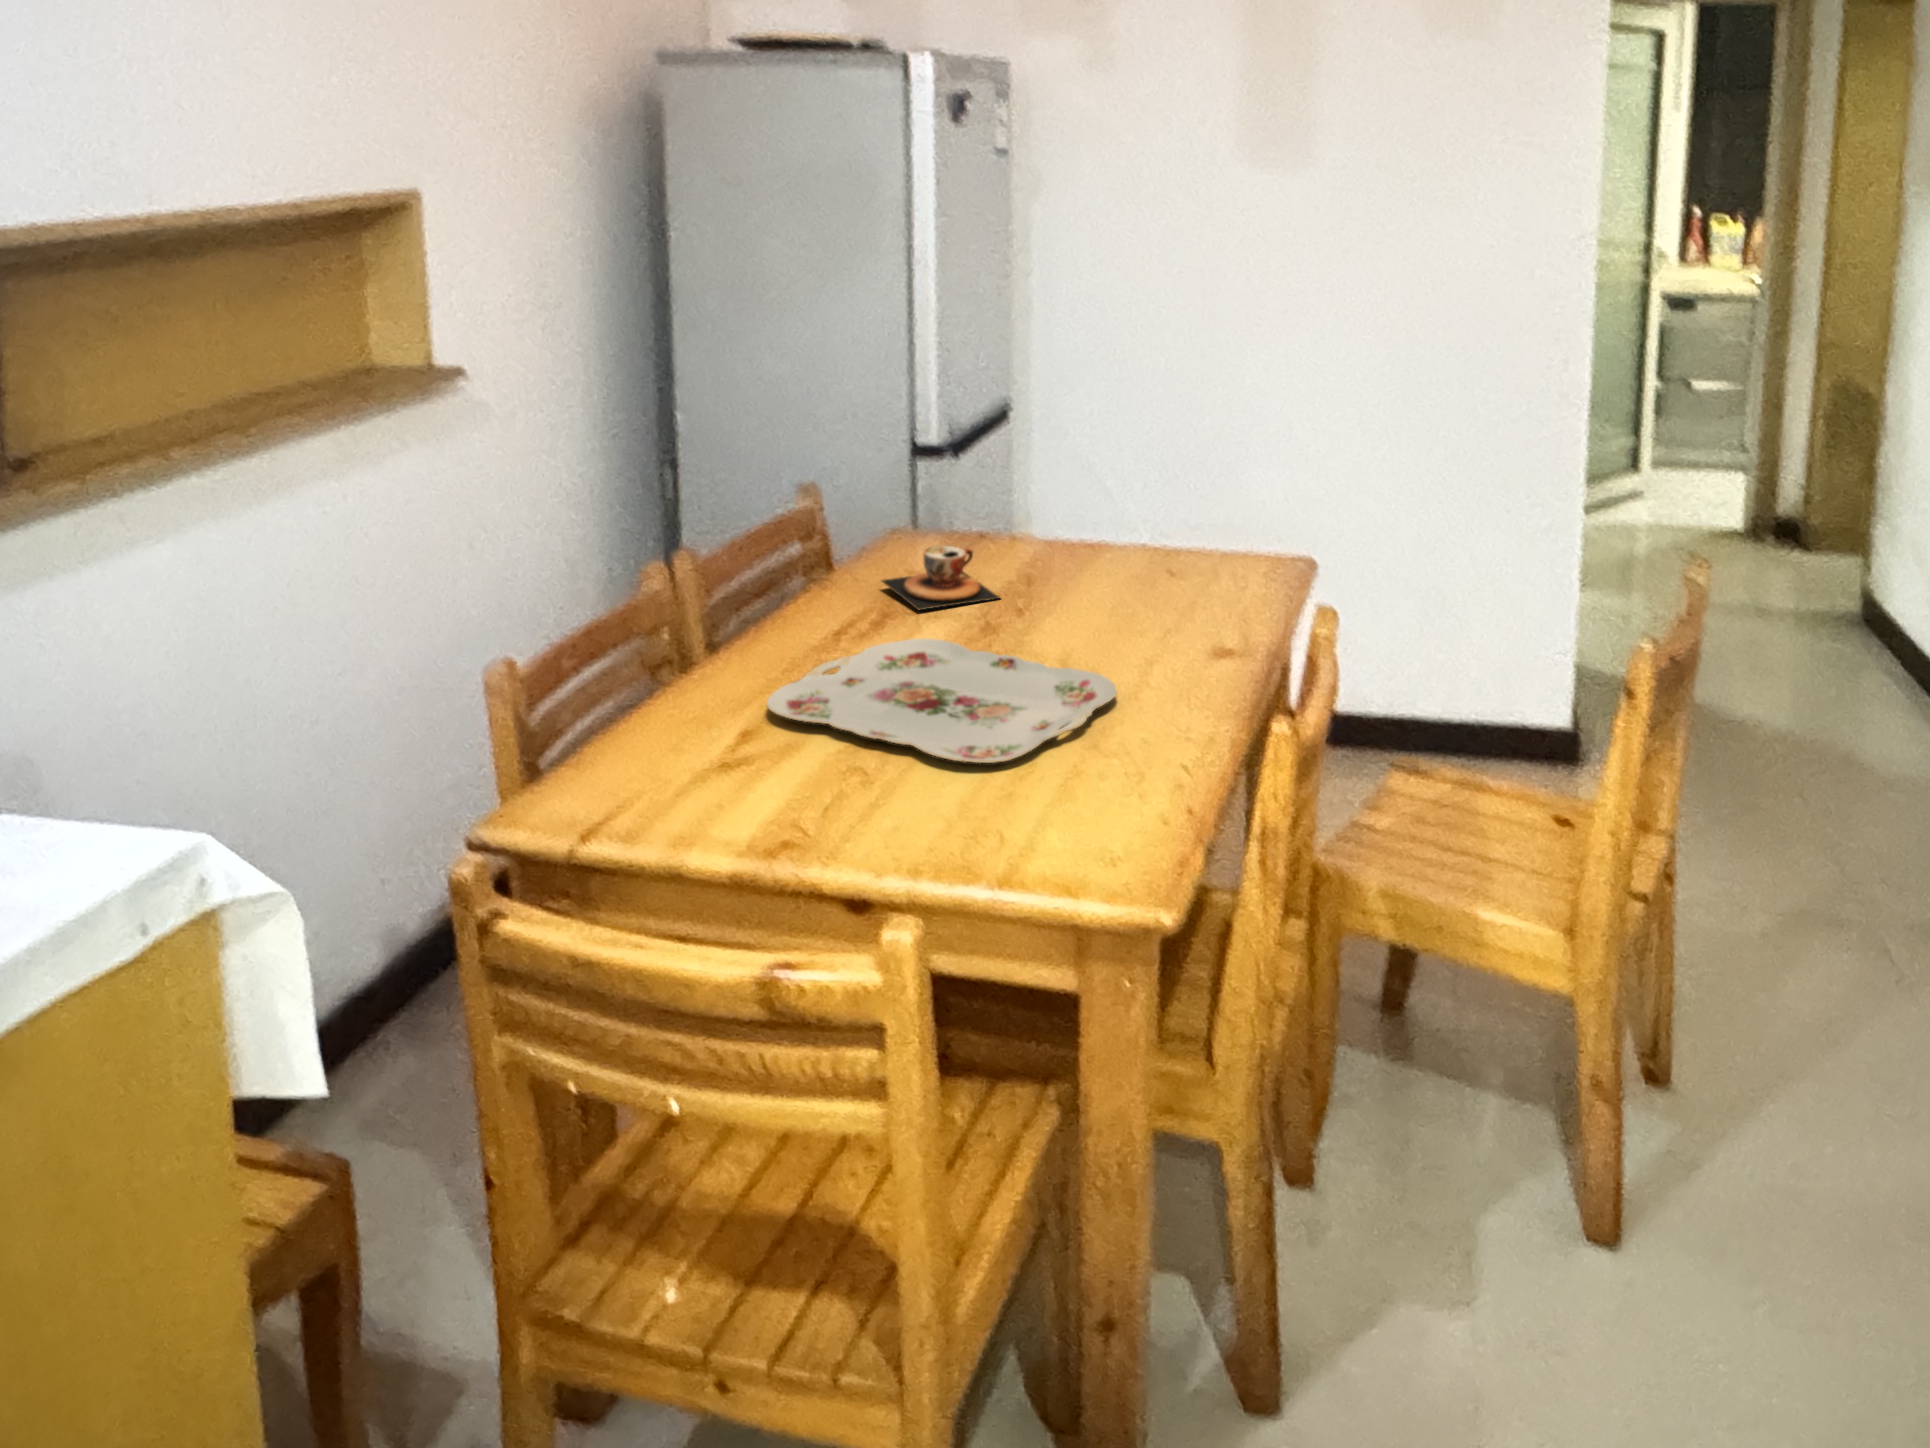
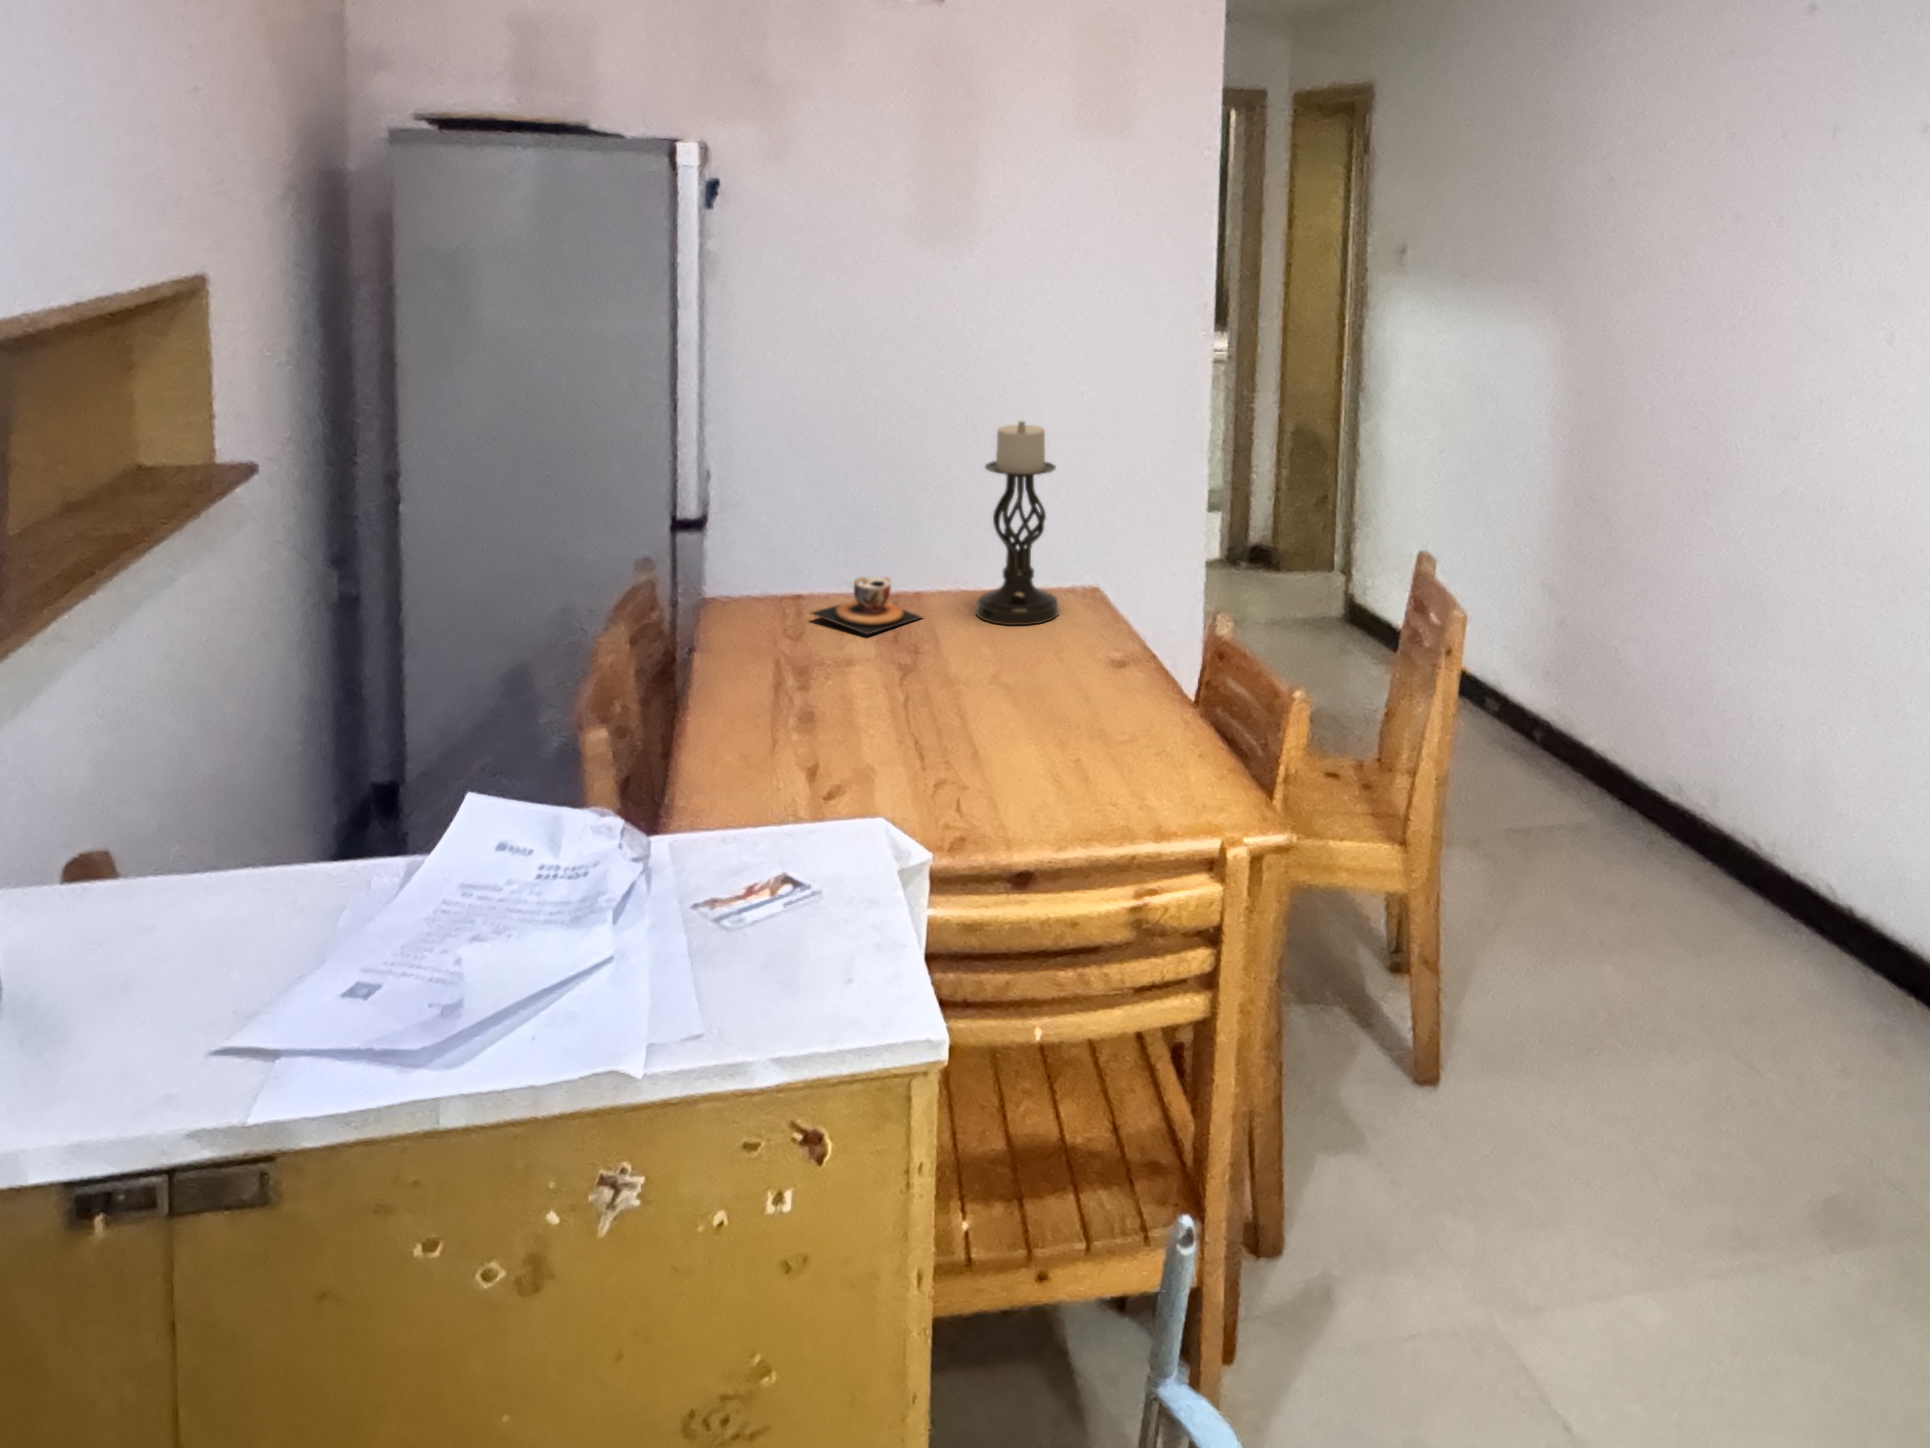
candle holder: none [1060,374,1159,619] -> present [976,421,1059,625]
serving tray: present [767,639,1117,763] -> none [831,656,1110,747]

